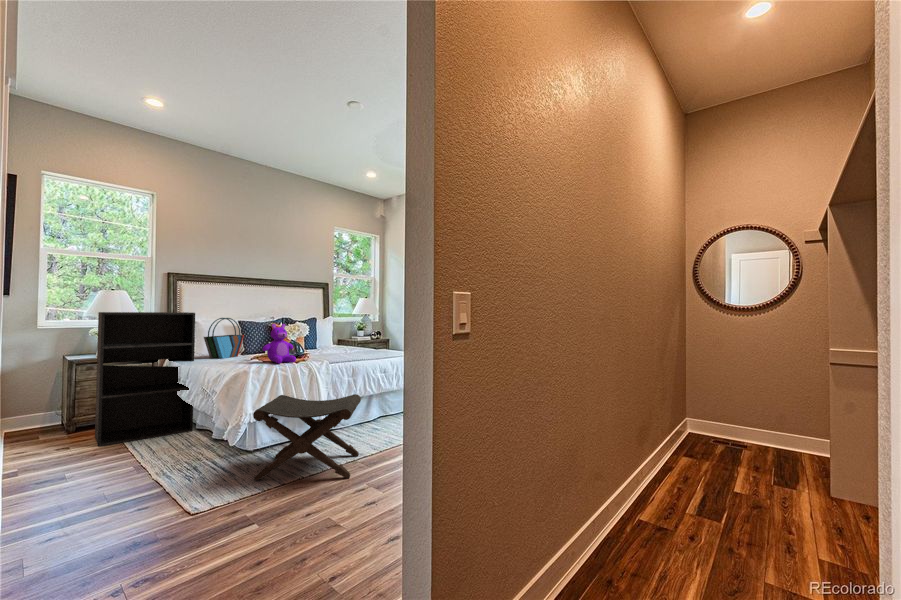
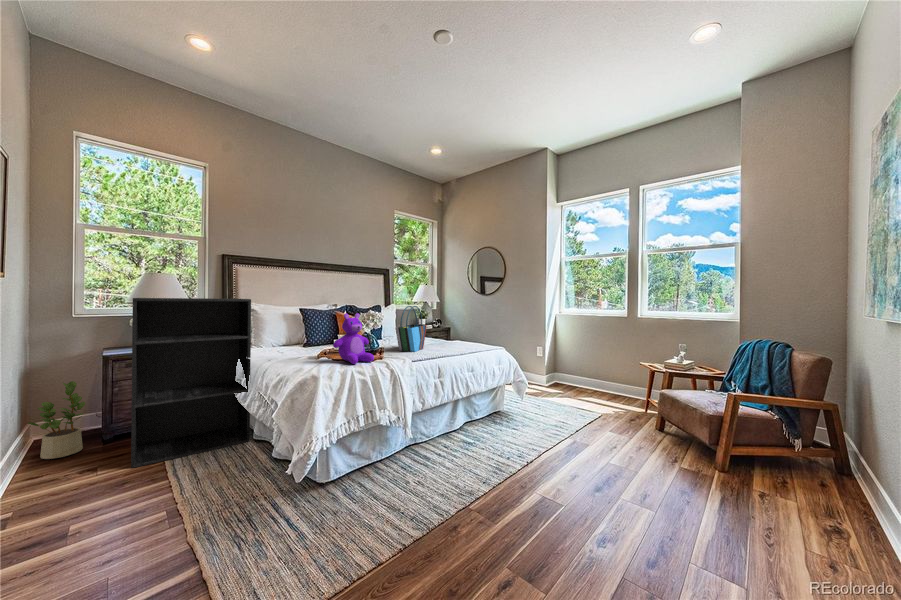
tote bag: present [204,318,244,358] -> present [395,306,427,352]
potted plant: none [9,381,54,443] -> present [28,381,85,459]
footstool: present [253,394,361,480] -> none [332,411,479,552]

